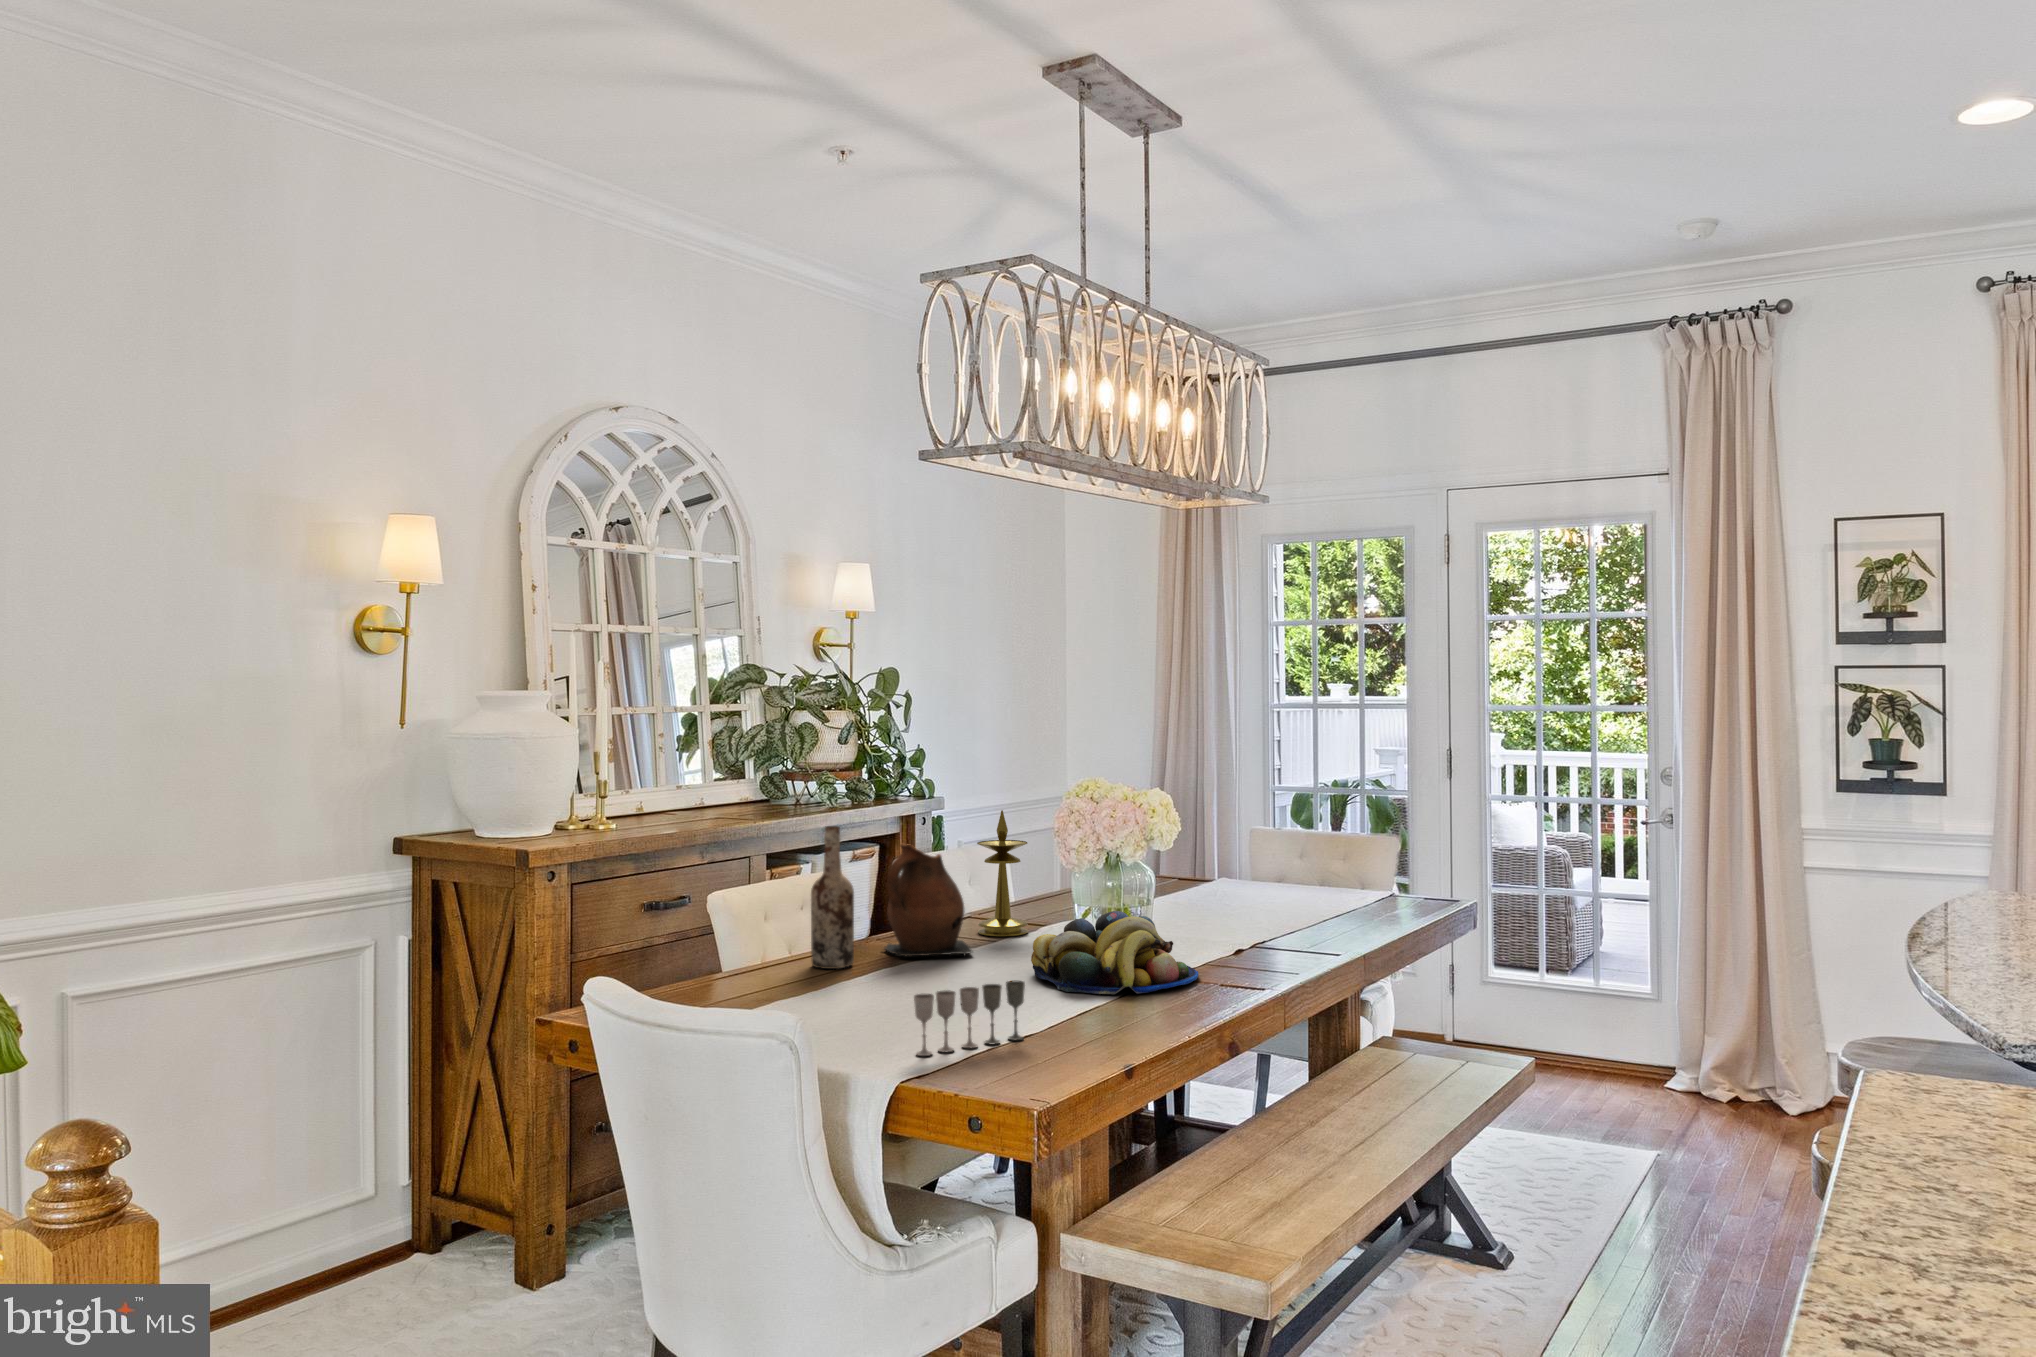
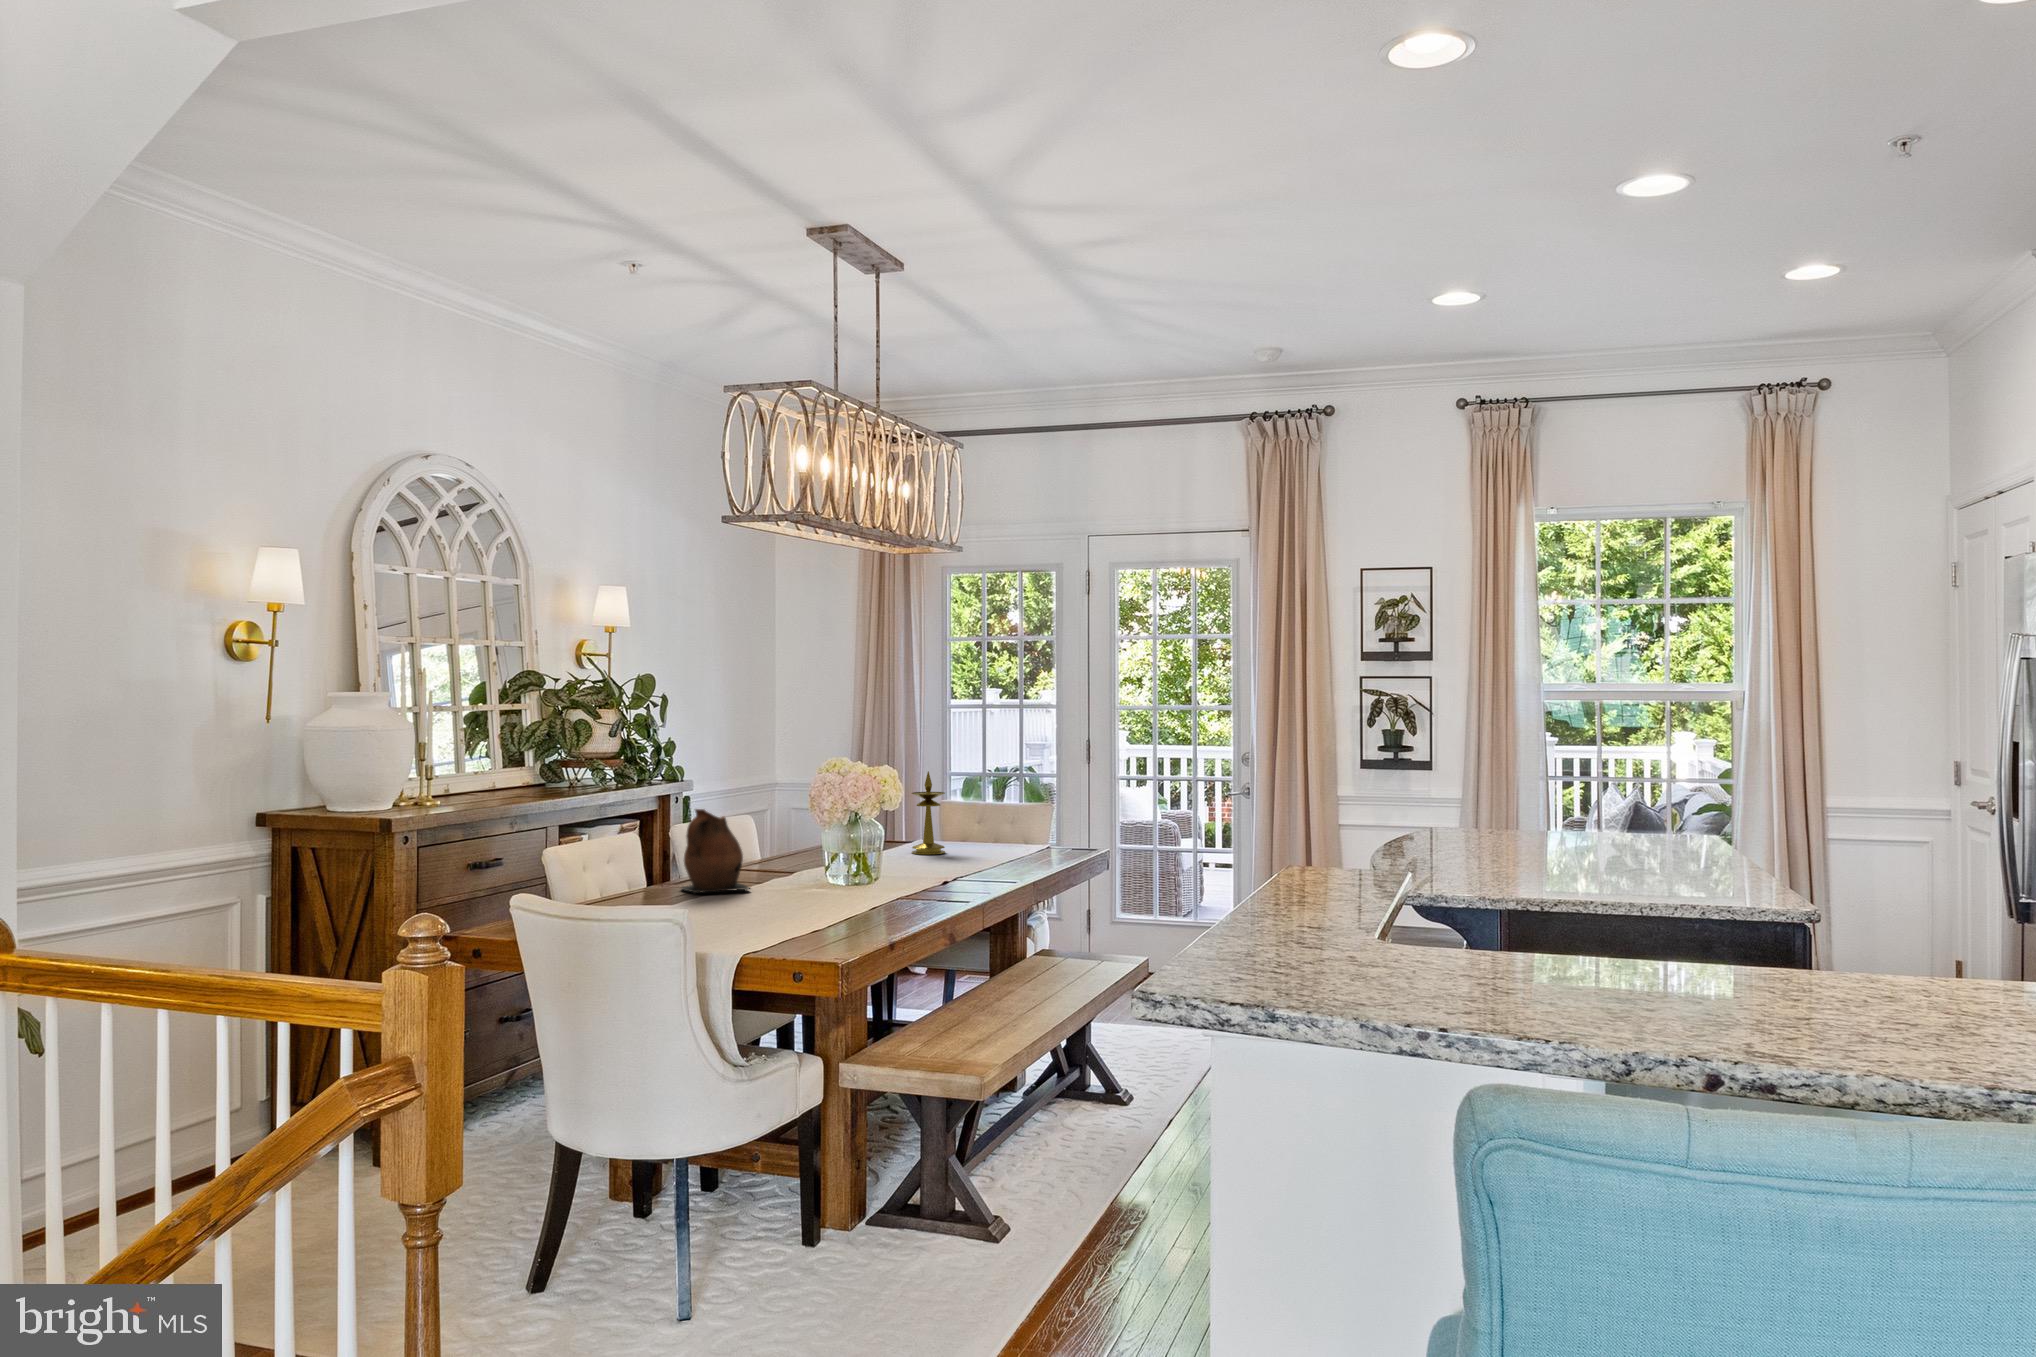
candlestick: present [977,810,1028,936] -> present [912,771,945,854]
wine bottle: present [811,826,854,969] -> none [631,795,664,902]
fruit bowl: present [1031,911,1198,994] -> none [800,854,922,908]
wine glass: present [914,980,1025,1056] -> none [743,893,815,943]

